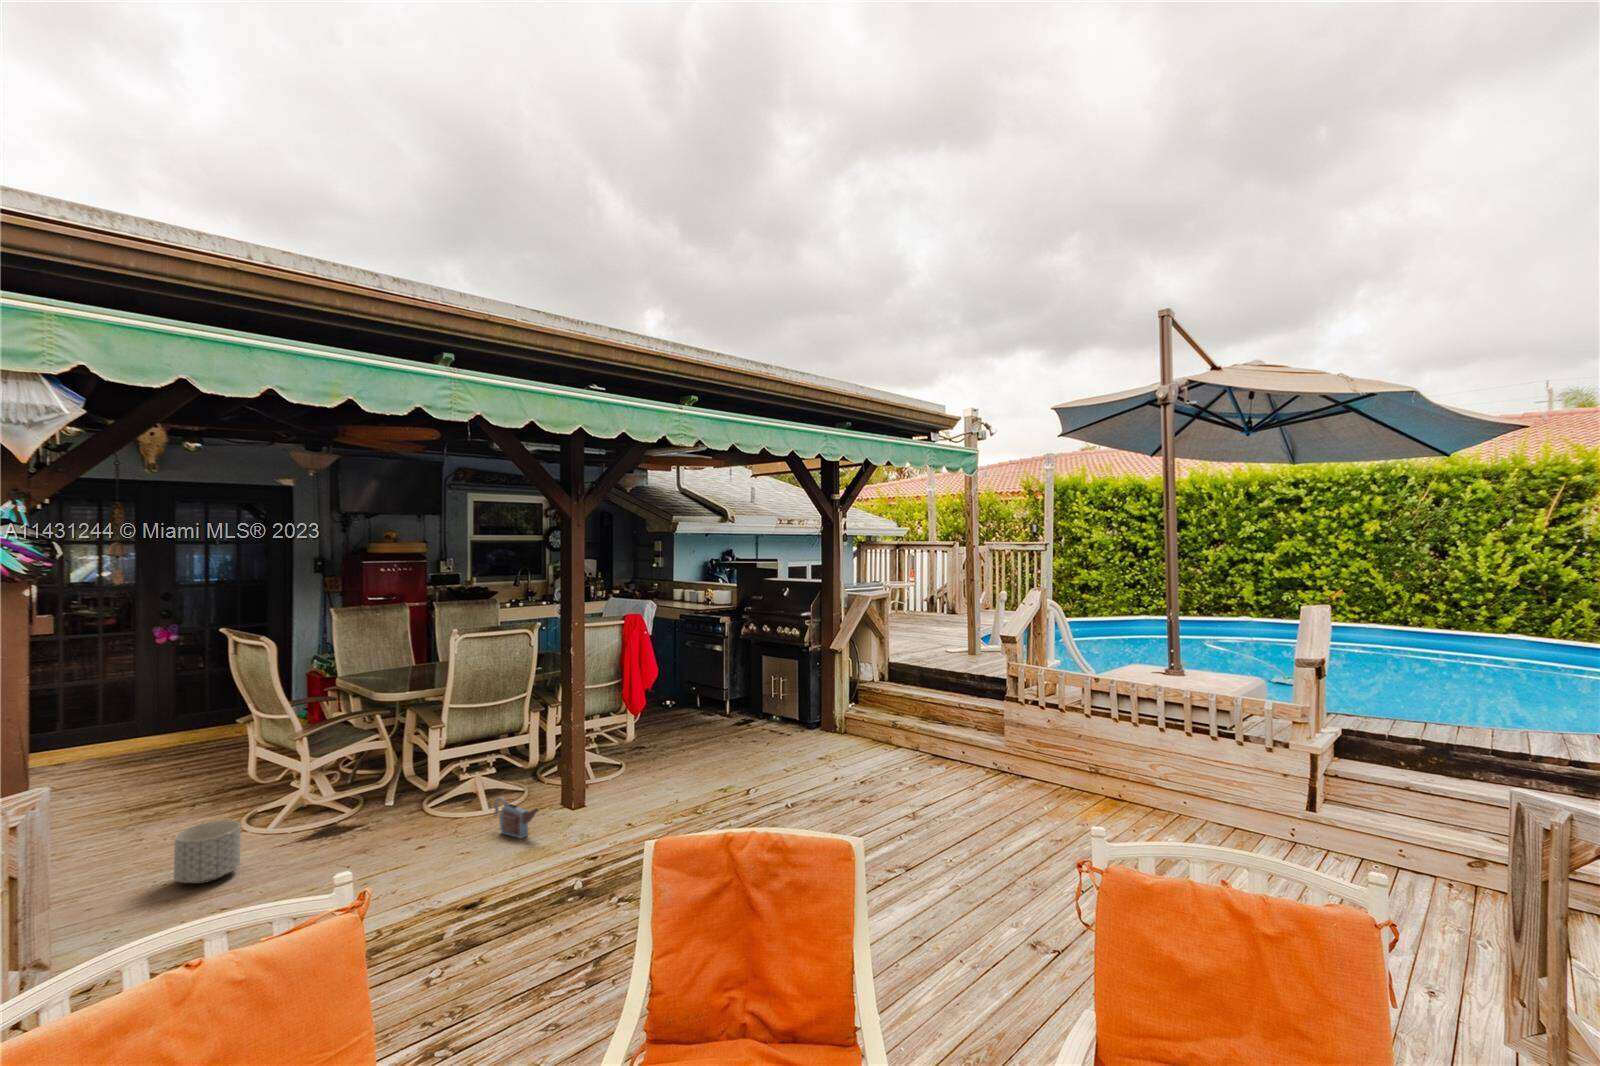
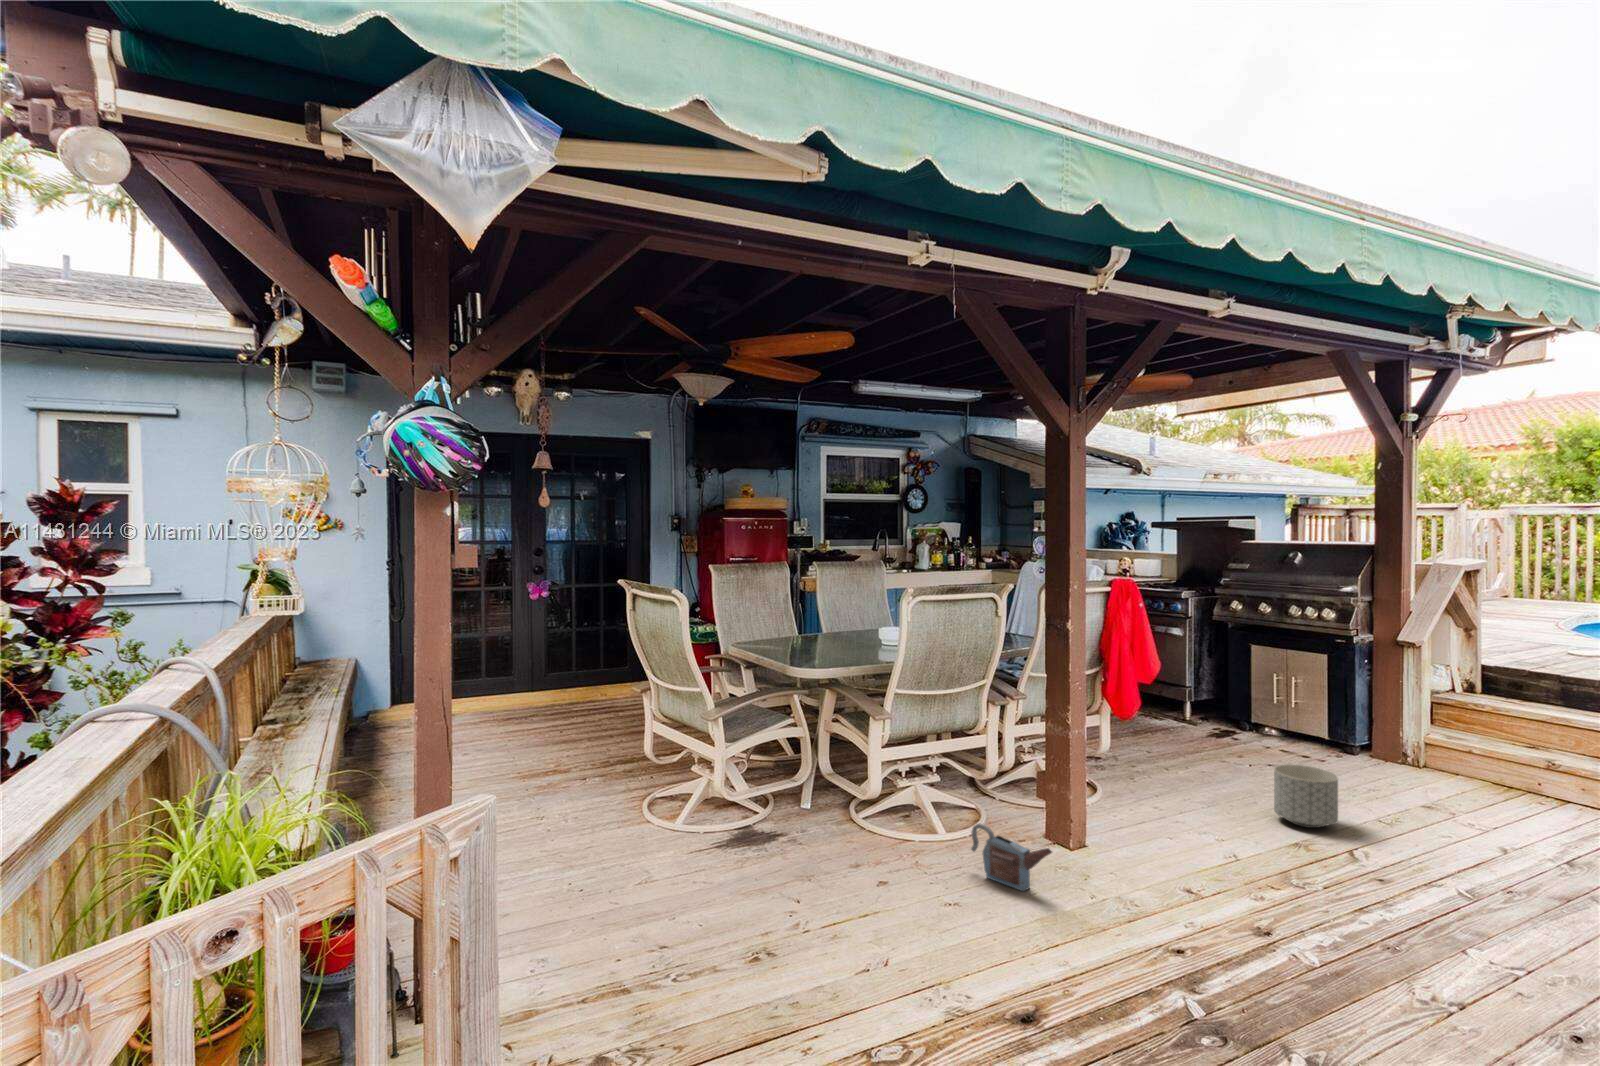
planter: present [174,820,241,884] -> present [1274,764,1338,828]

